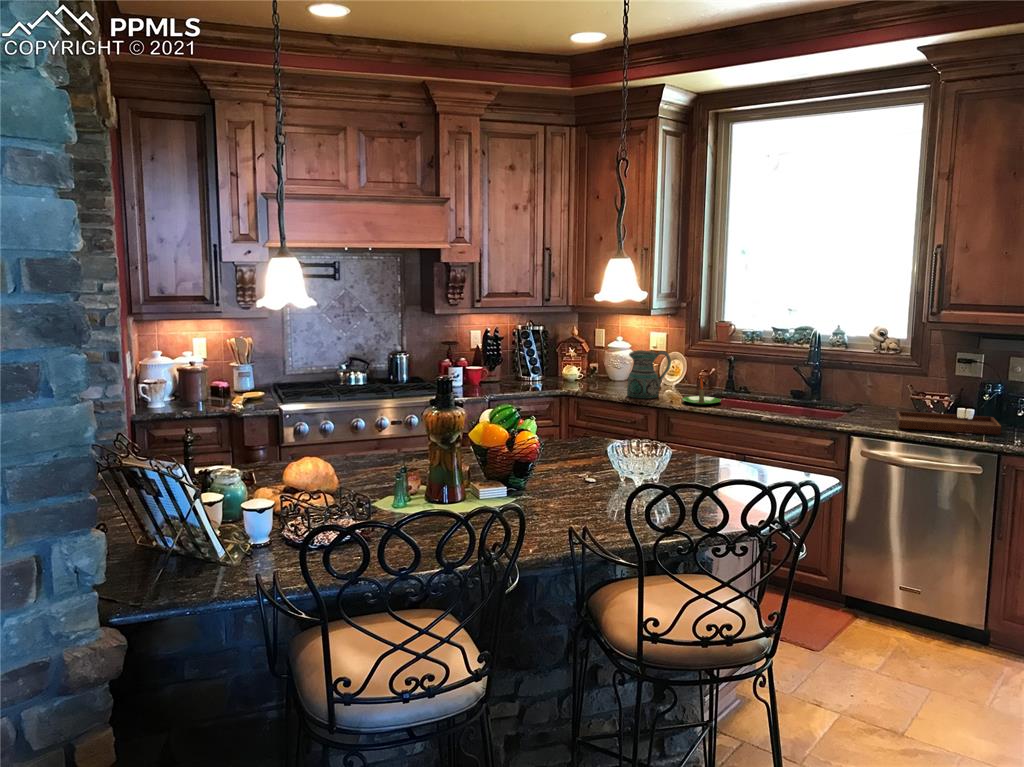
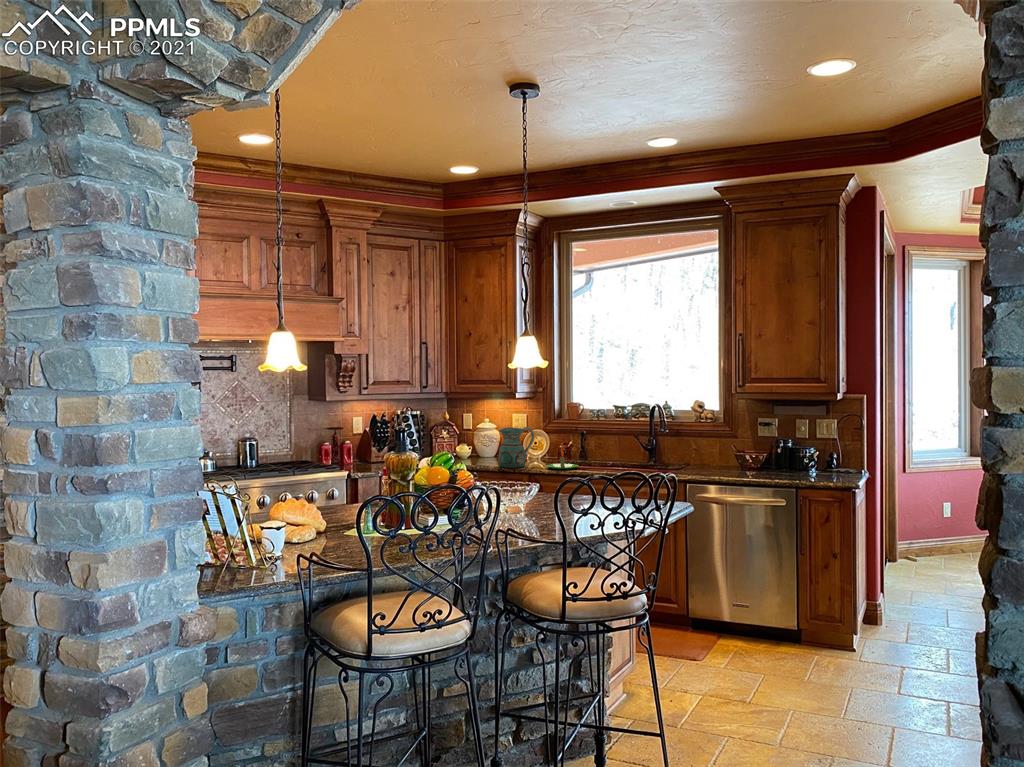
tray: present [896,396,1001,435] -> none [718,449,795,476]

